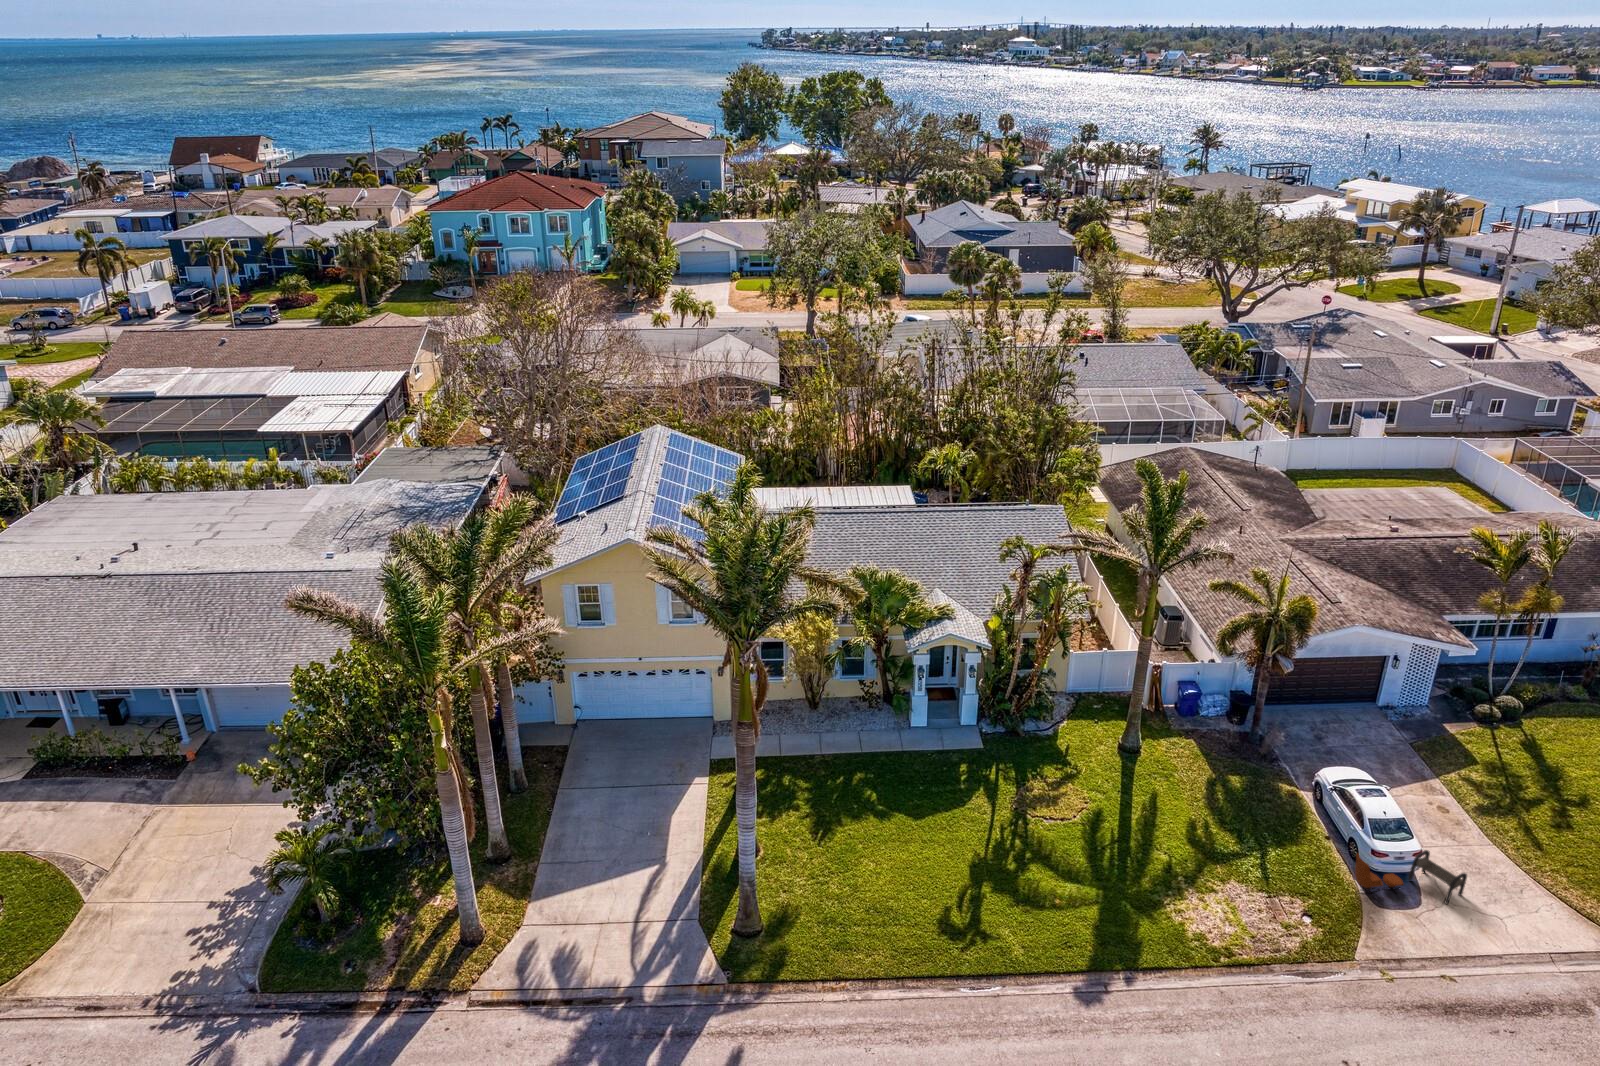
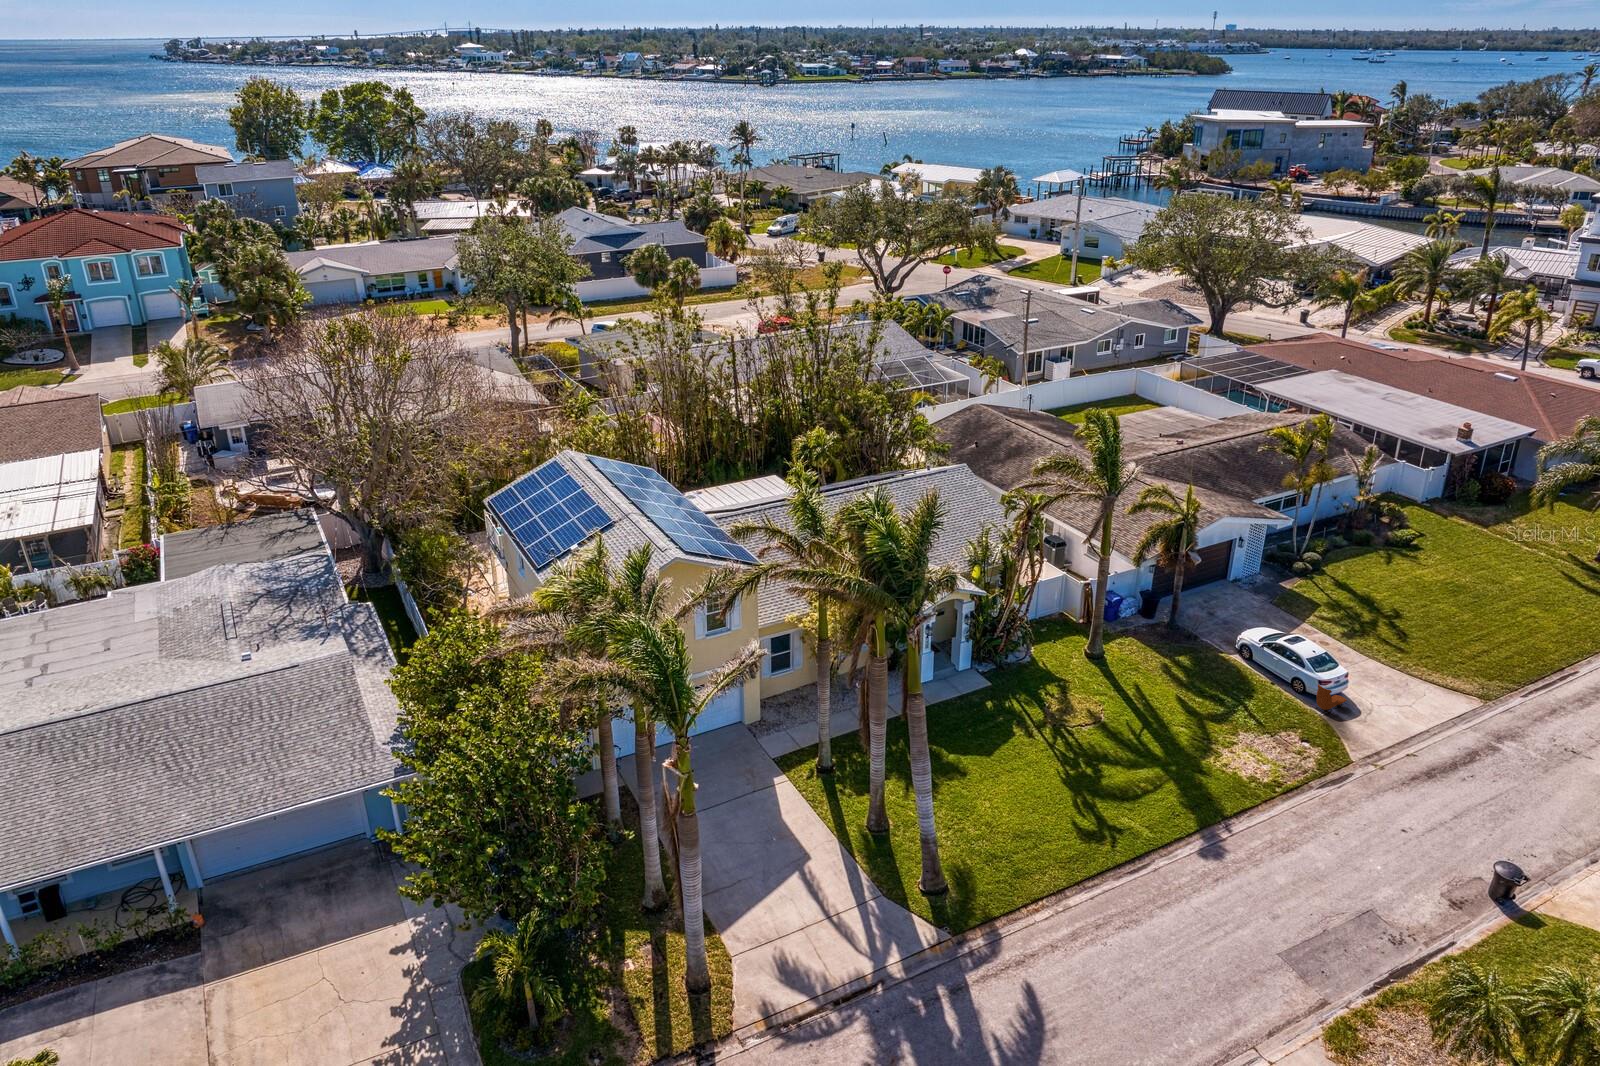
bench: present [1408,850,1467,904] -> none [1342,671,1384,706]

